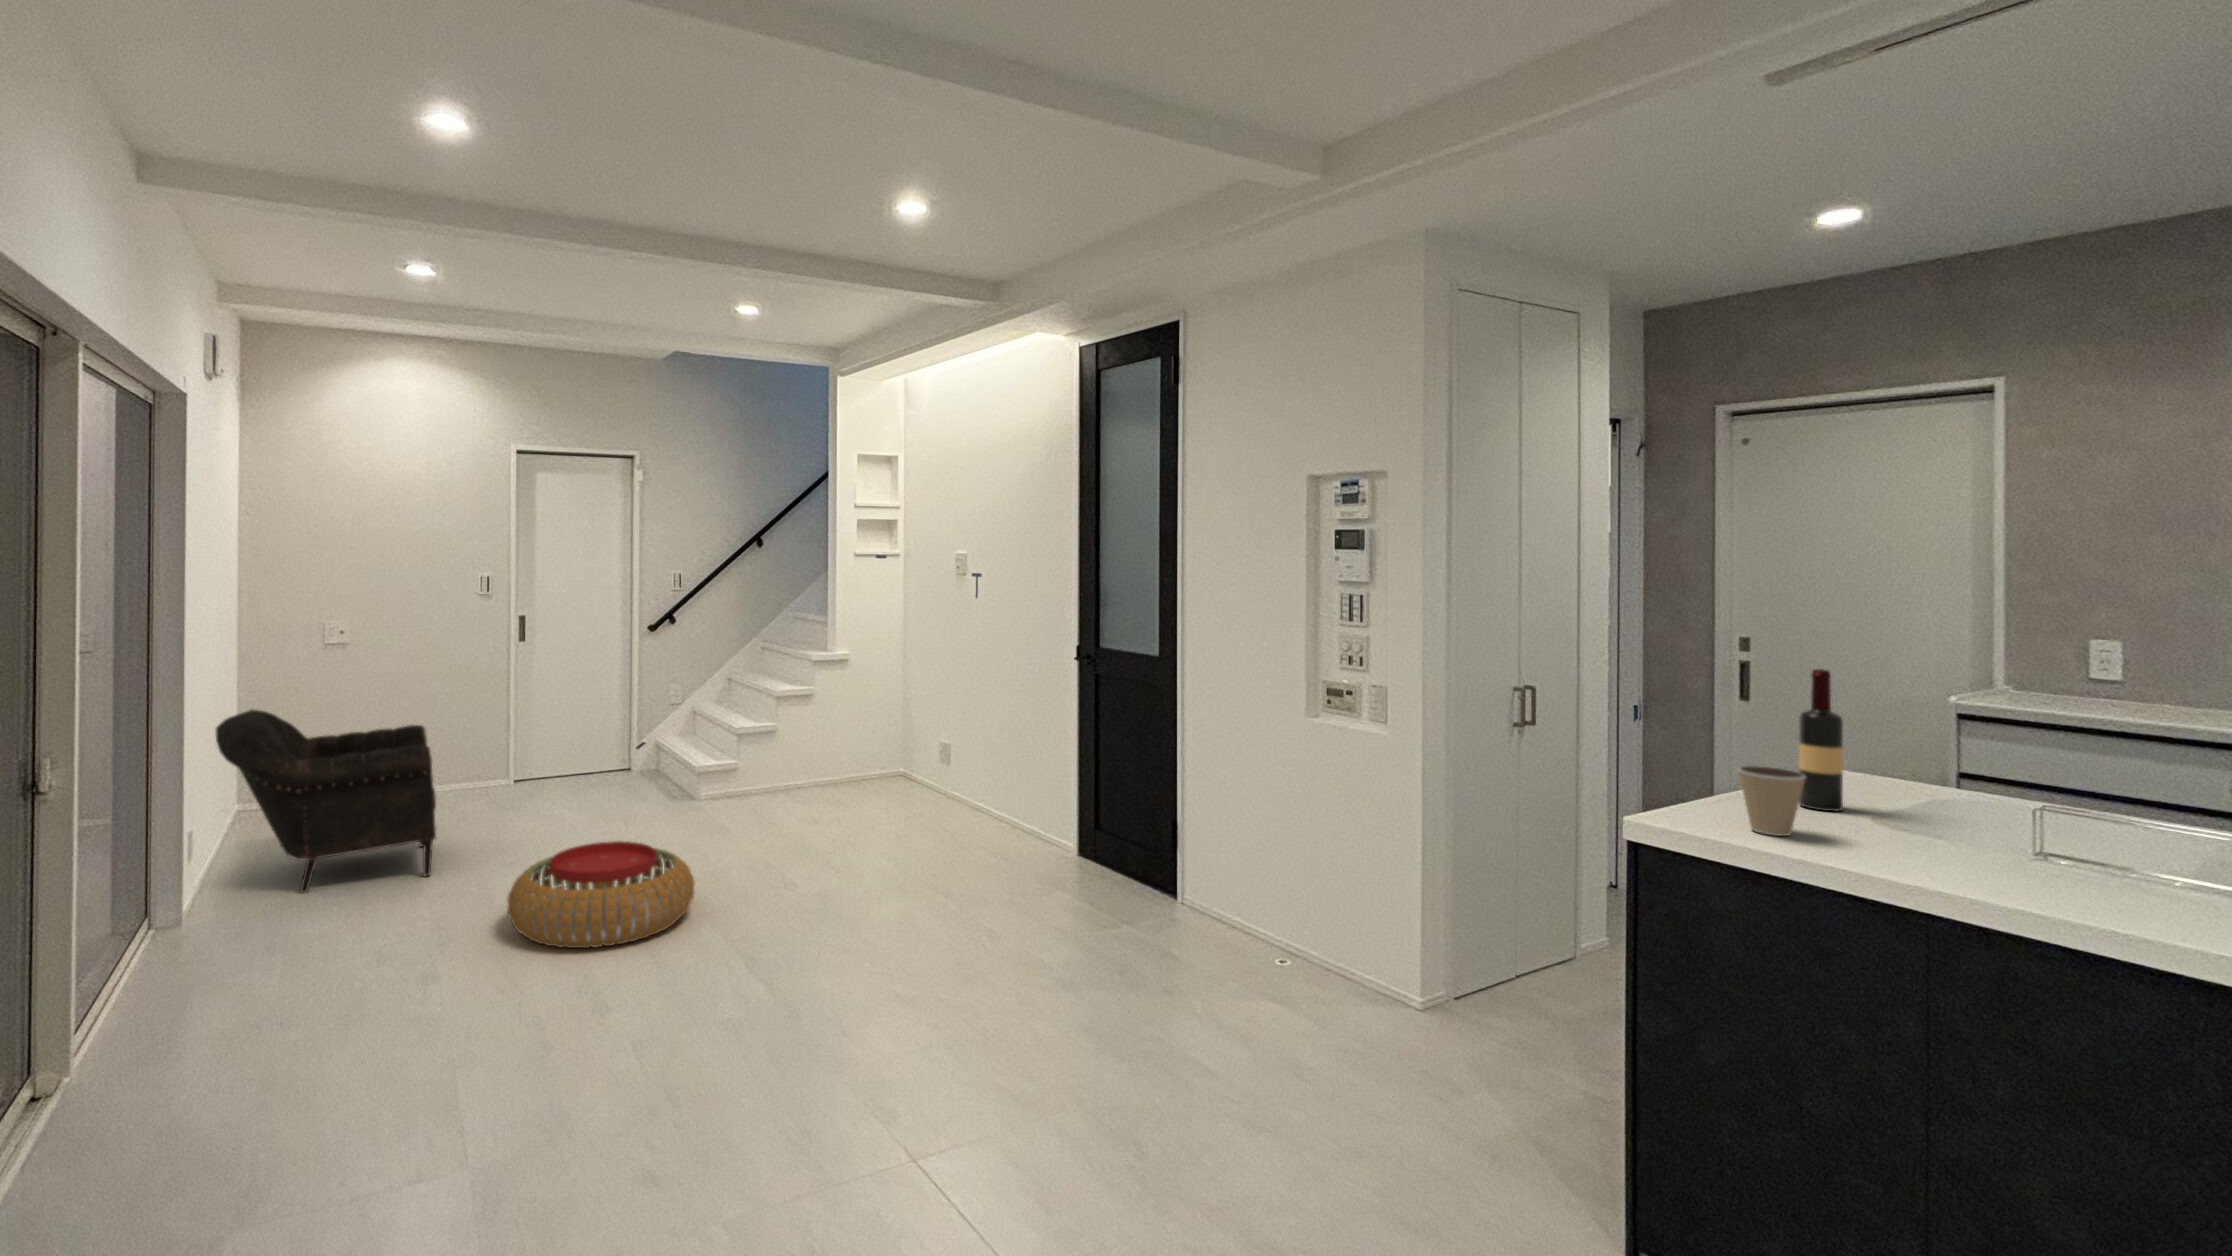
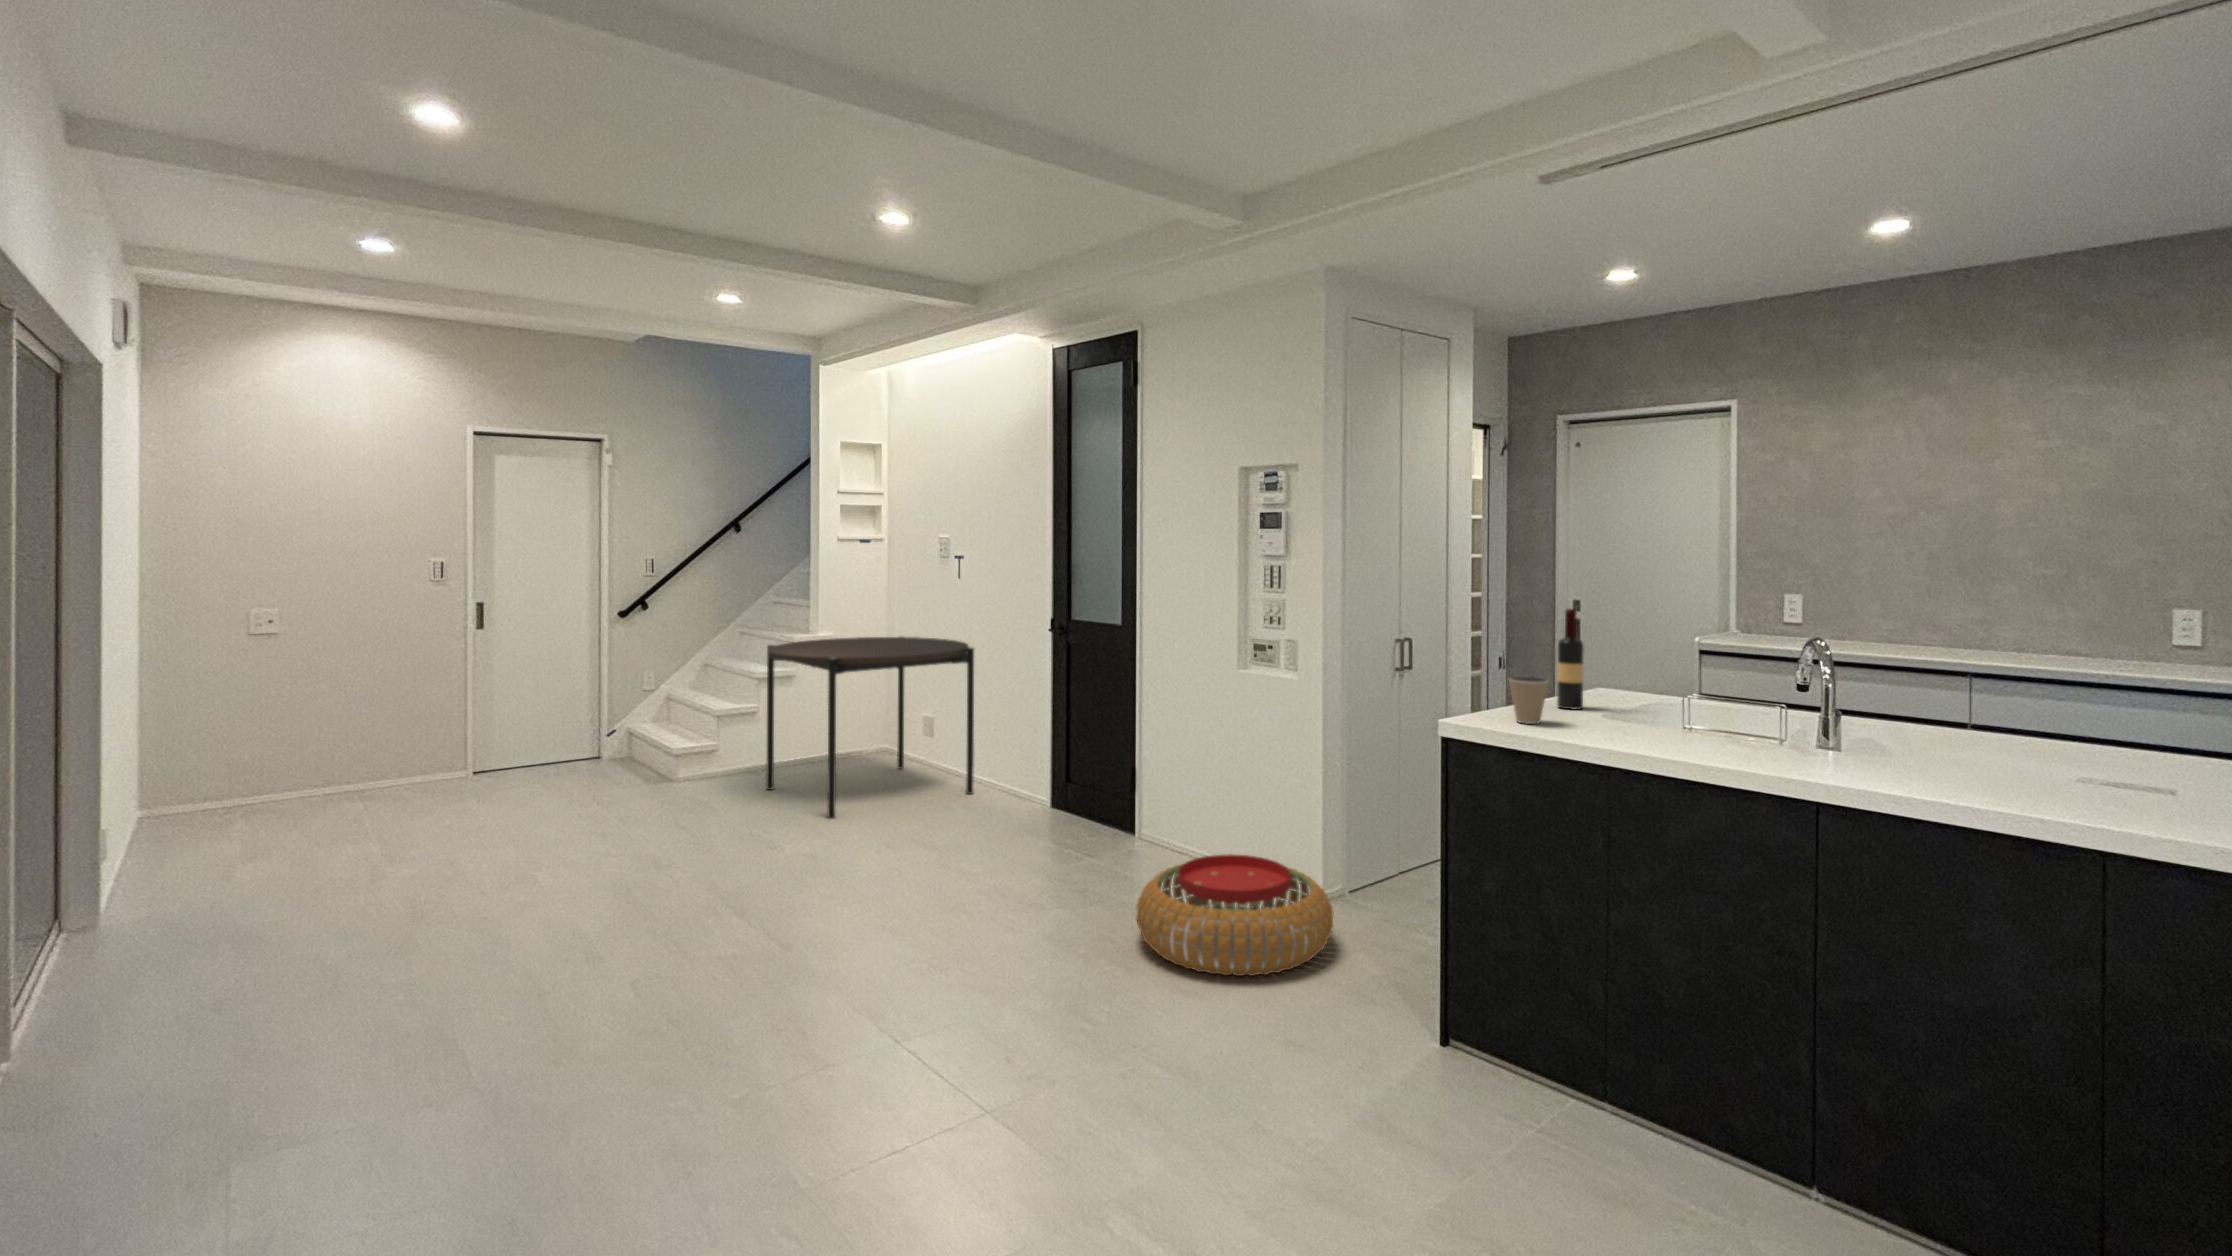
dining table: none [785,658,997,855] -> present [766,636,974,819]
armchair: present [216,709,436,893] -> none [132,699,395,886]
pouf: present [507,841,694,948] -> present [1136,854,1334,976]

